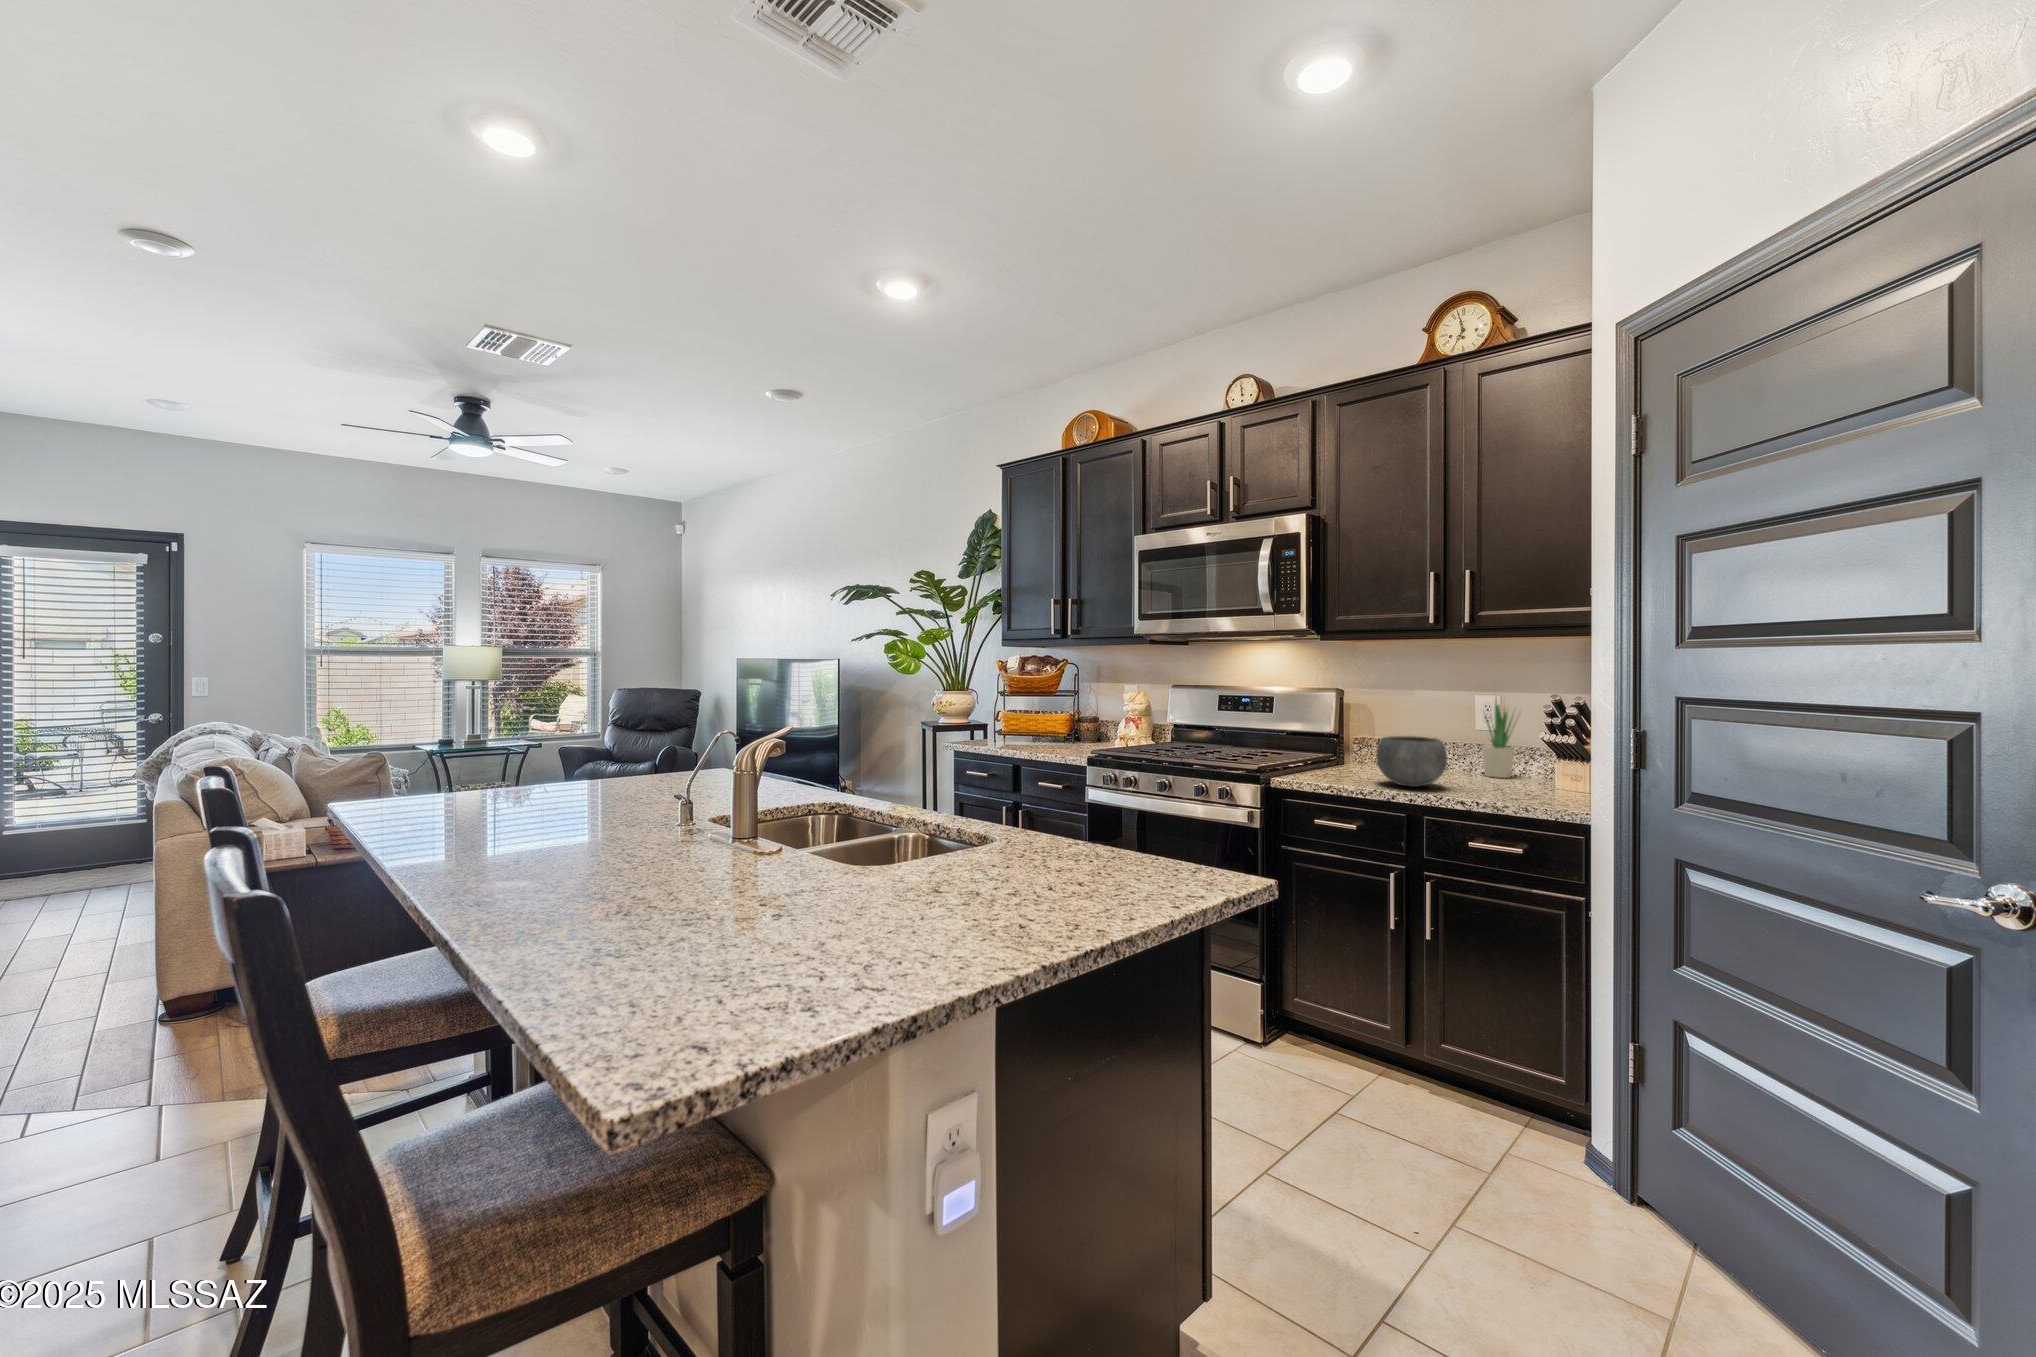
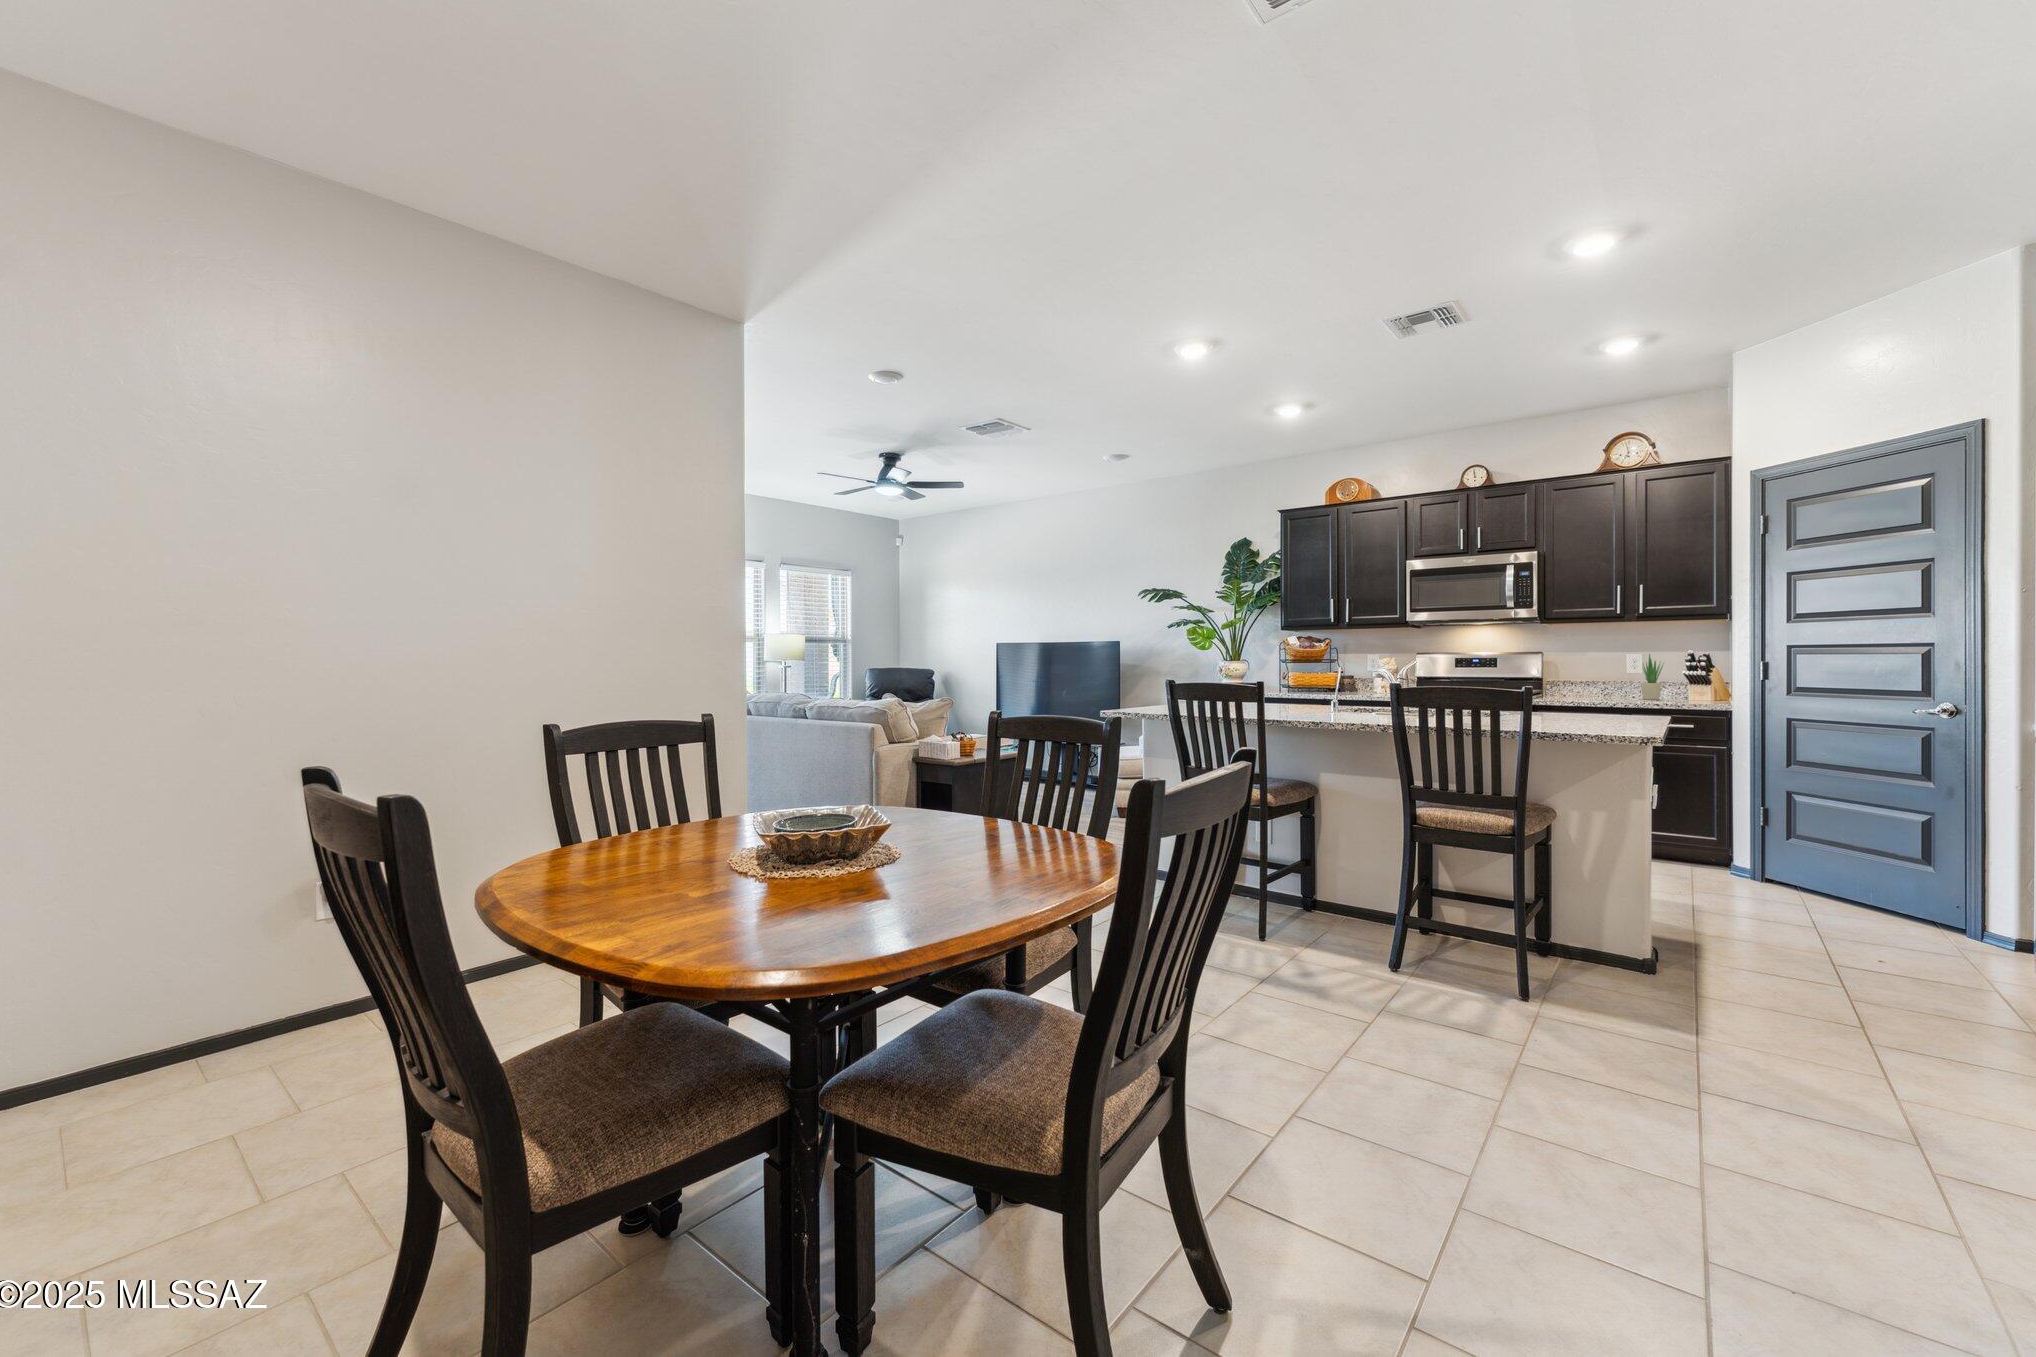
bowl: present [1376,736,1447,787] -> none [1598,676,1641,702]

